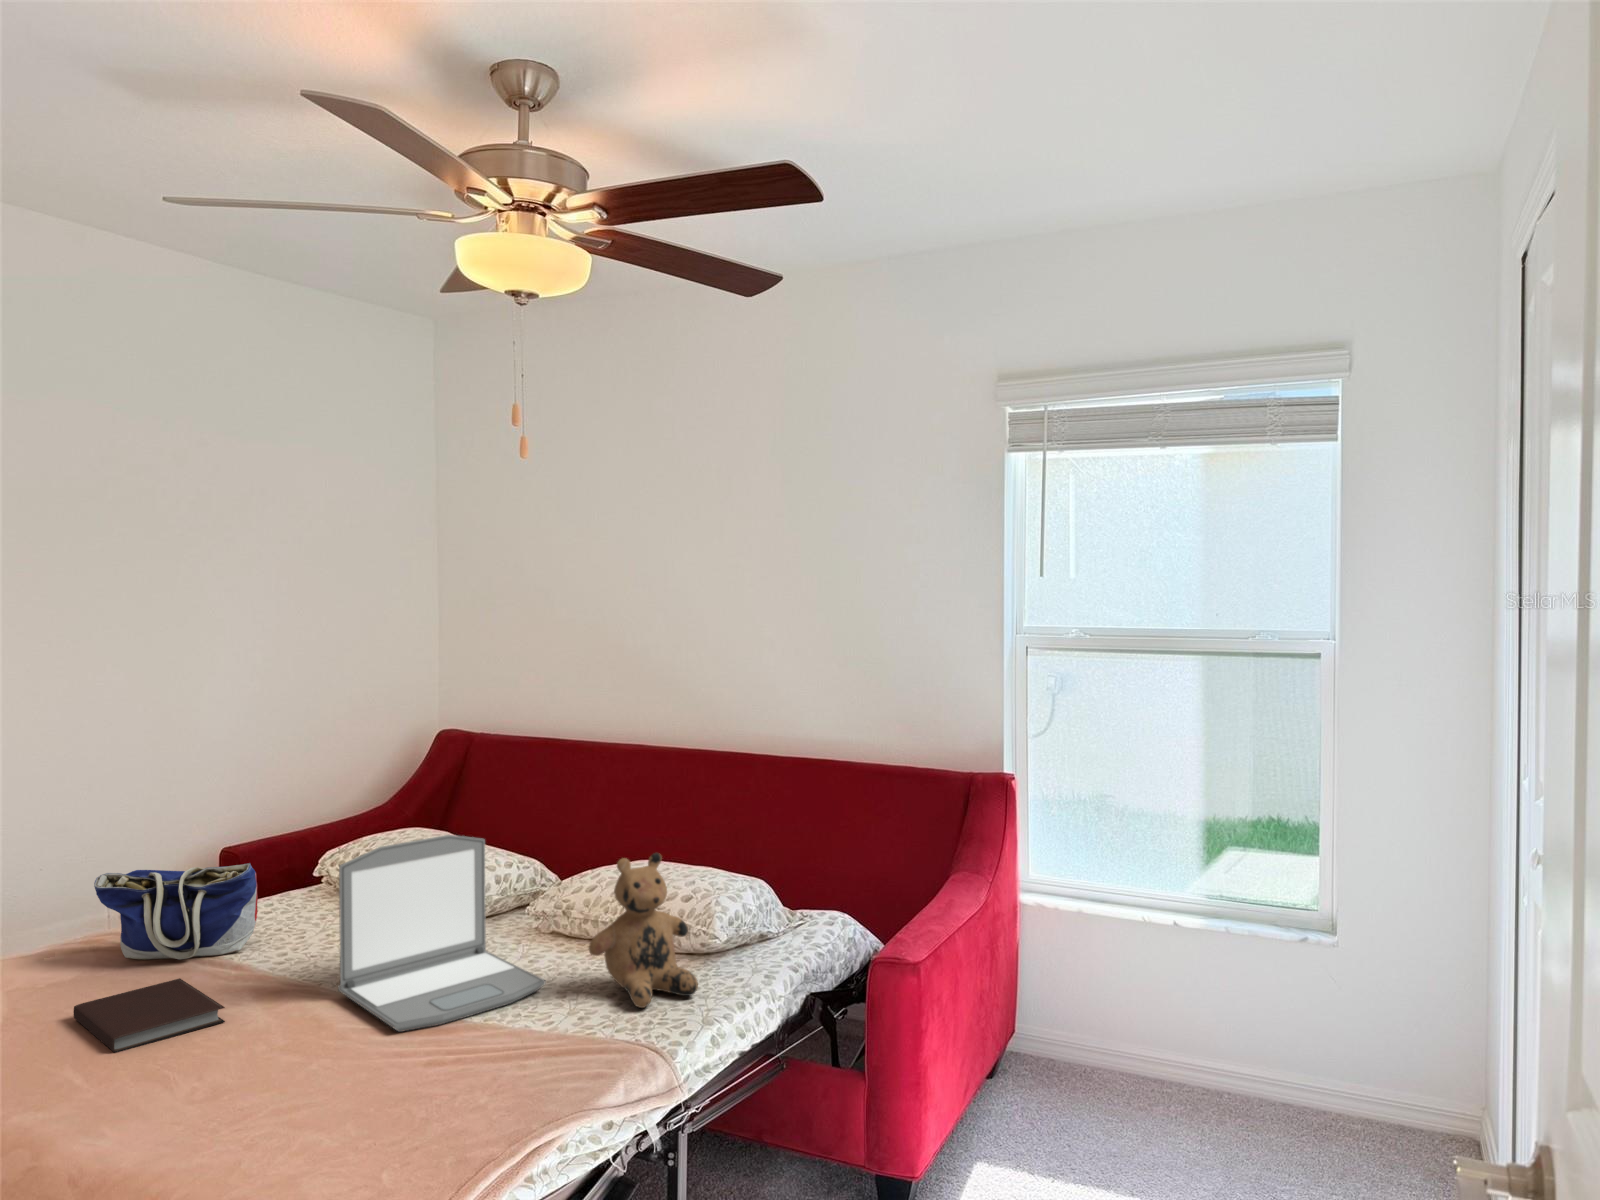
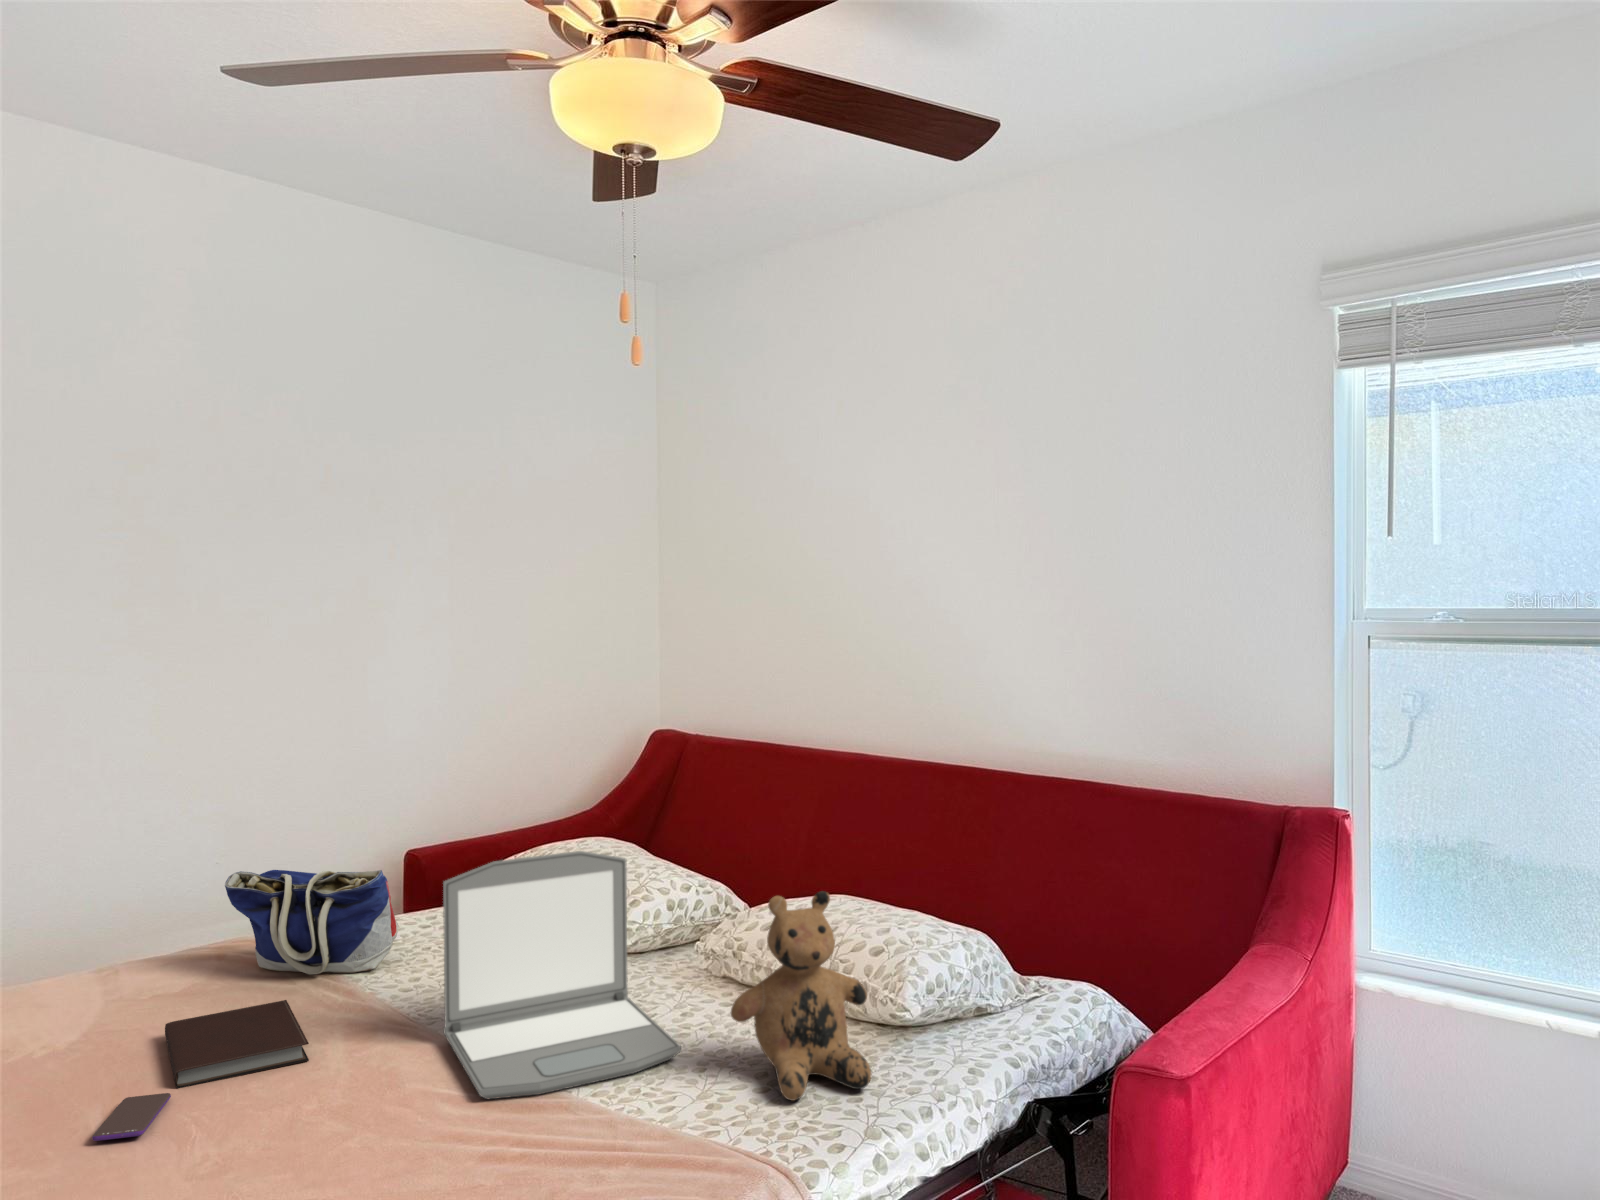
smartphone: none [67,1055,117,1094] -> present [92,1093,171,1141]

